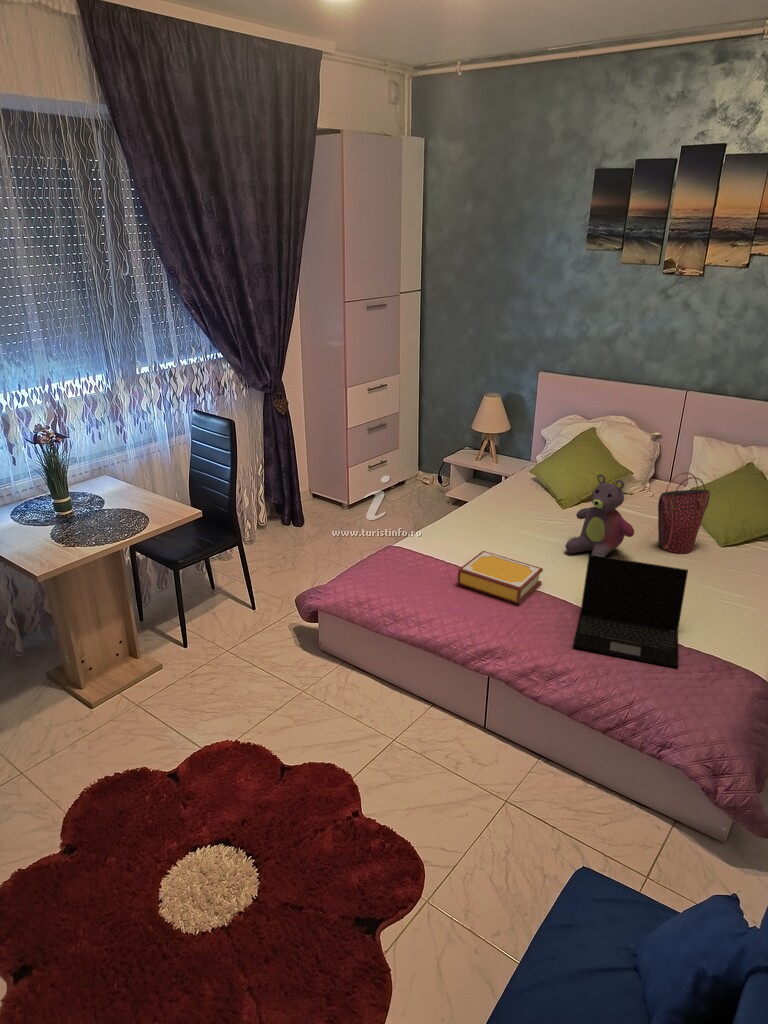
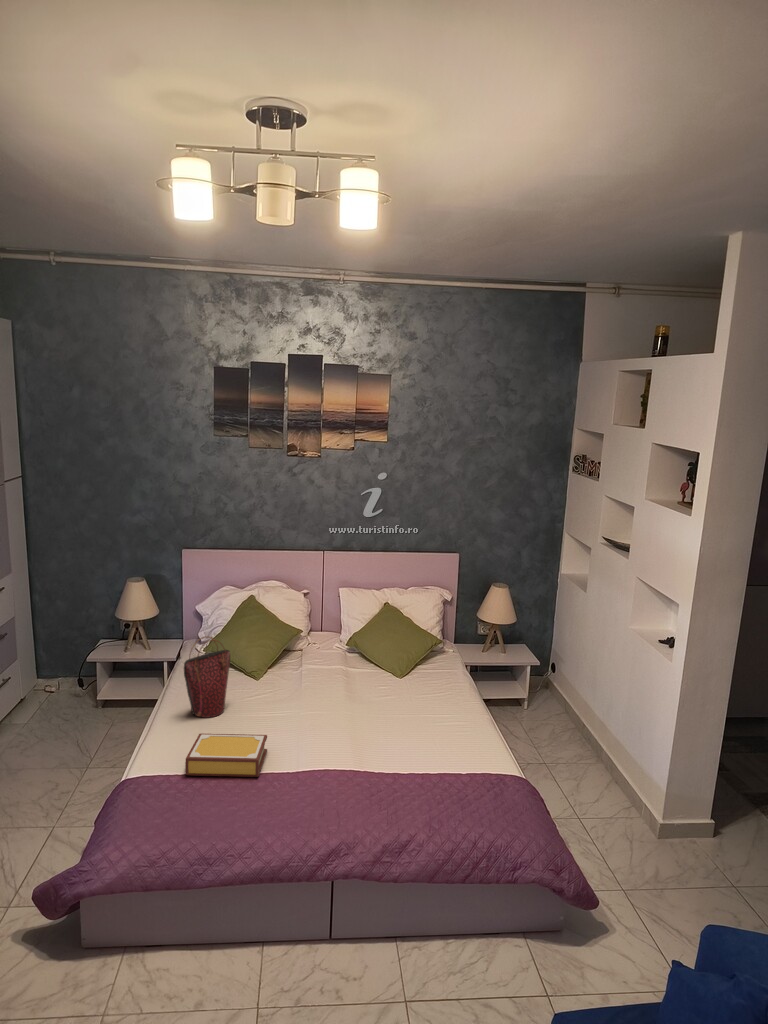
handbag: present [658,472,710,554] -> present [184,636,230,718]
stuffed bear: present [565,474,634,557] -> none [271,634,330,719]
laptop: present [573,554,688,667] -> none [316,699,421,800]

